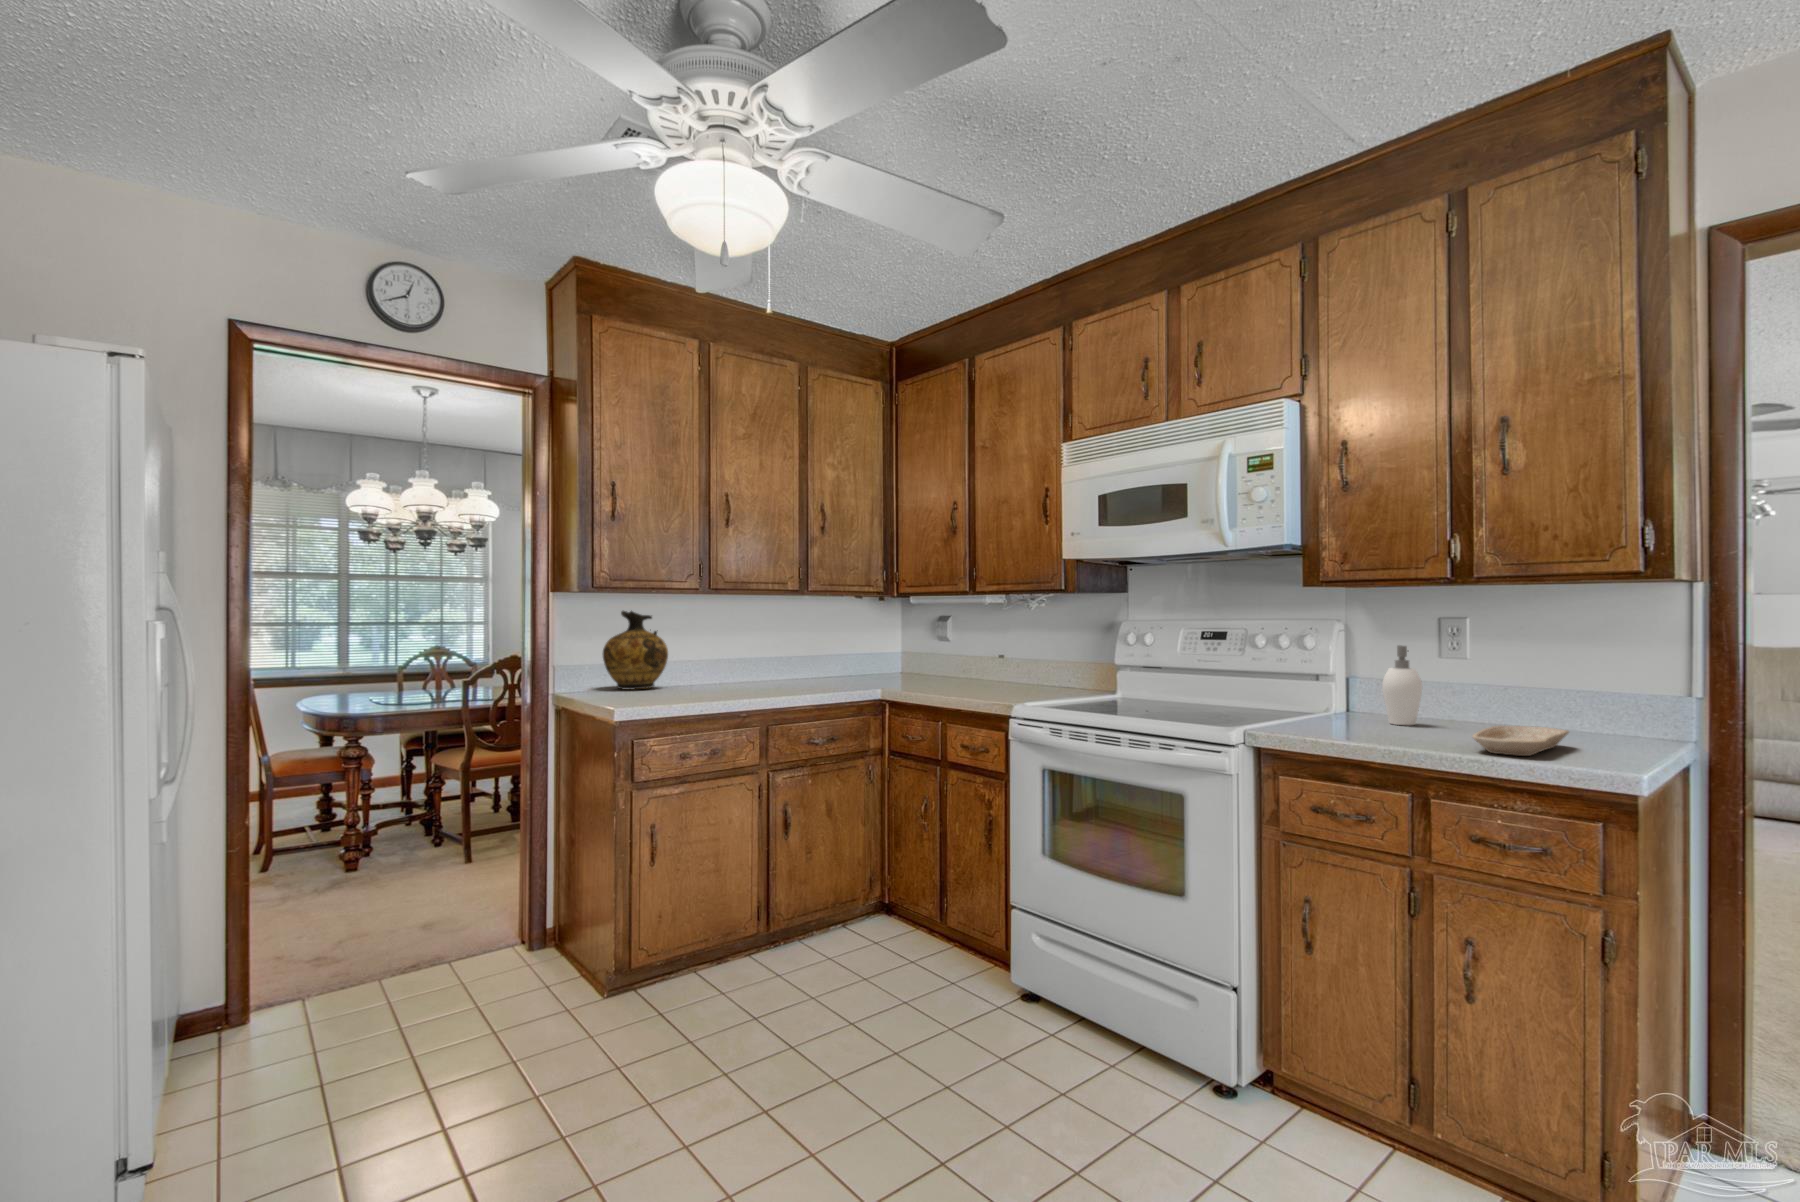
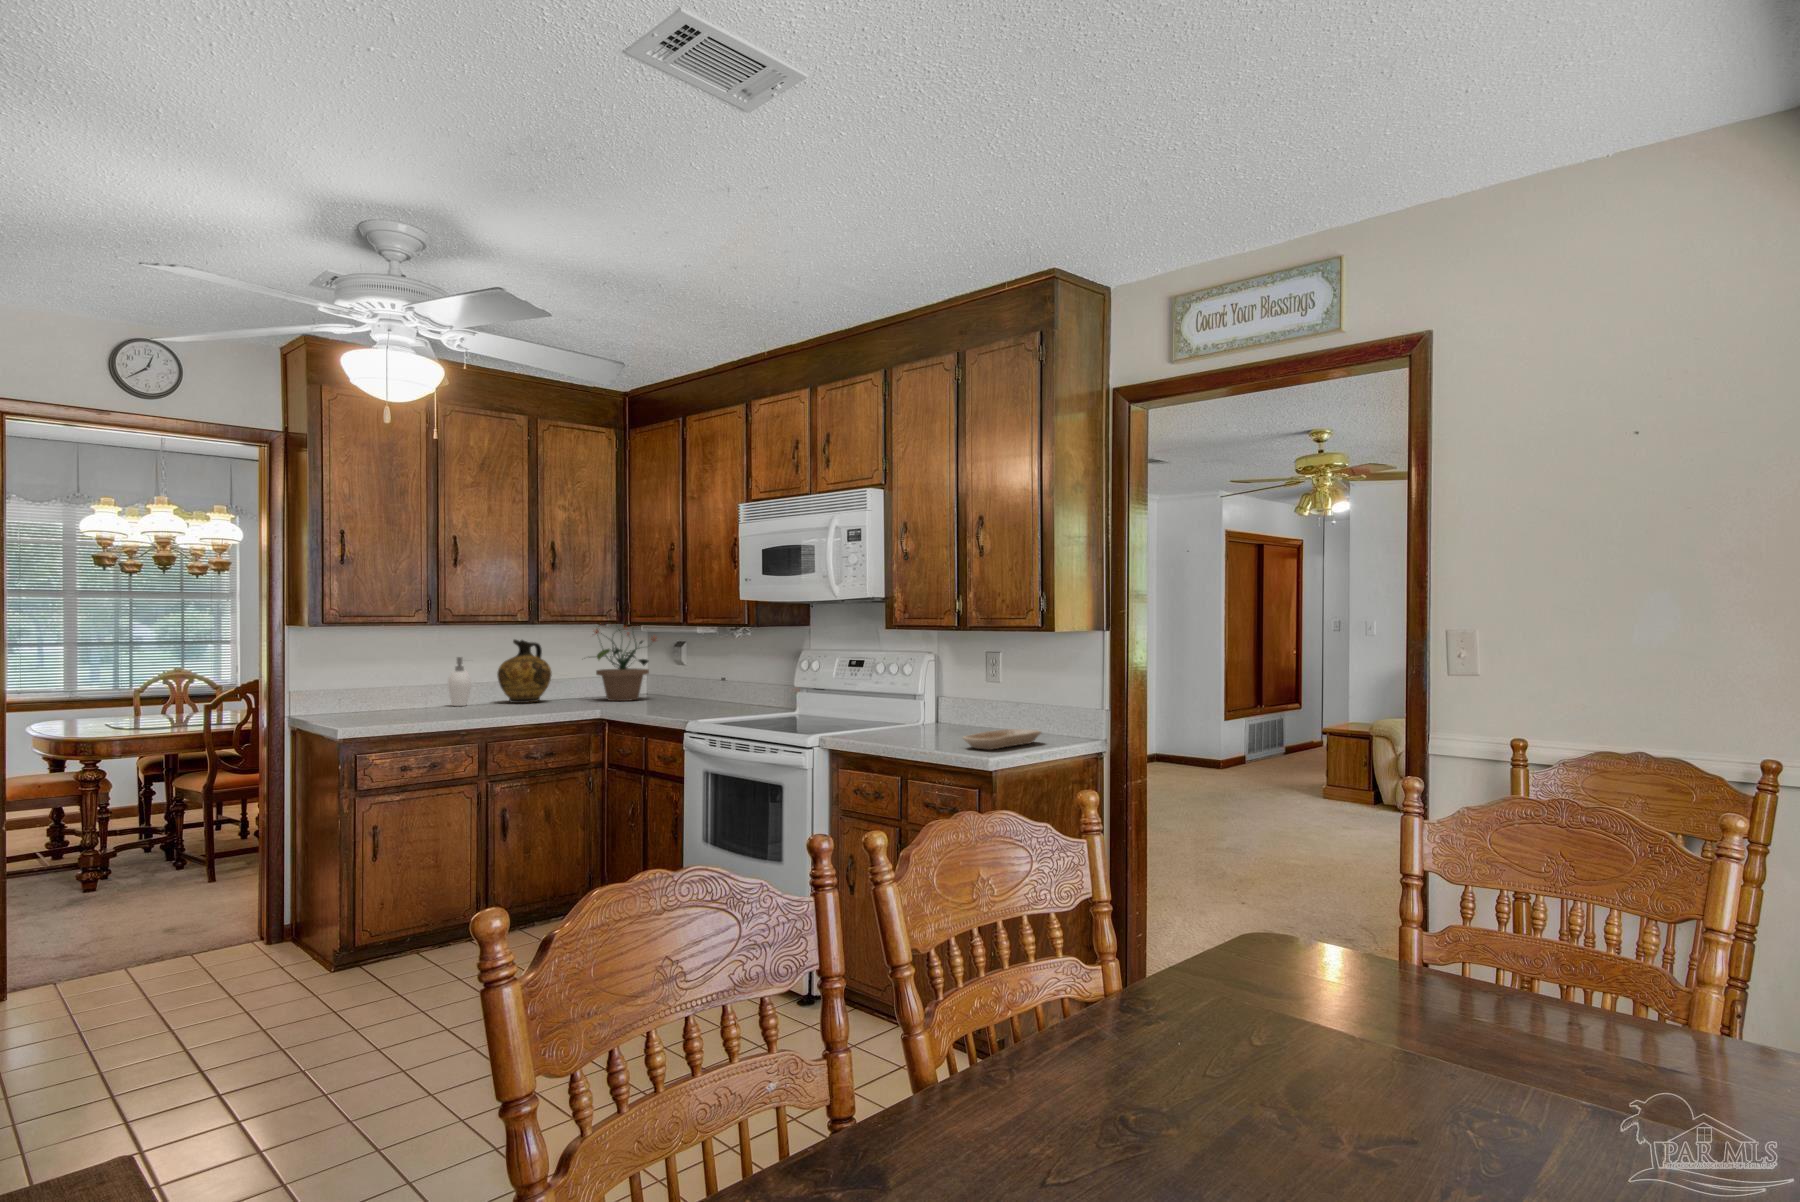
potted plant: none [845,591,928,681] -> present [595,623,657,701]
ceramic jug: present [603,611,668,690] -> present [497,640,552,703]
soap dispenser: present [1382,645,1422,725] -> present [448,657,471,706]

